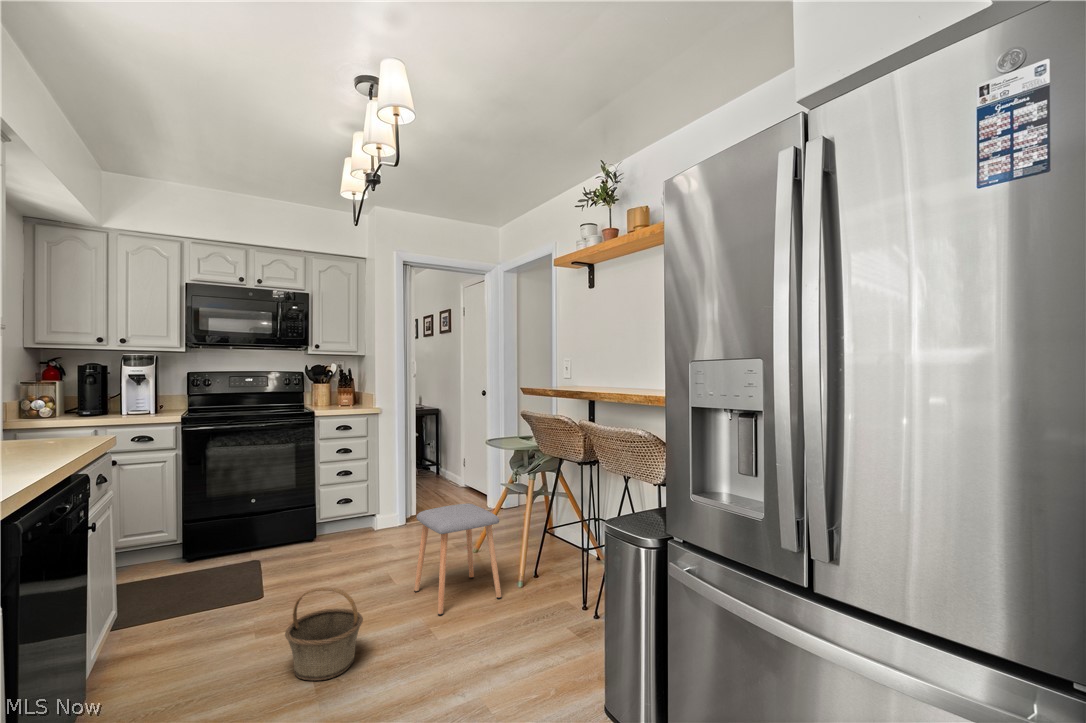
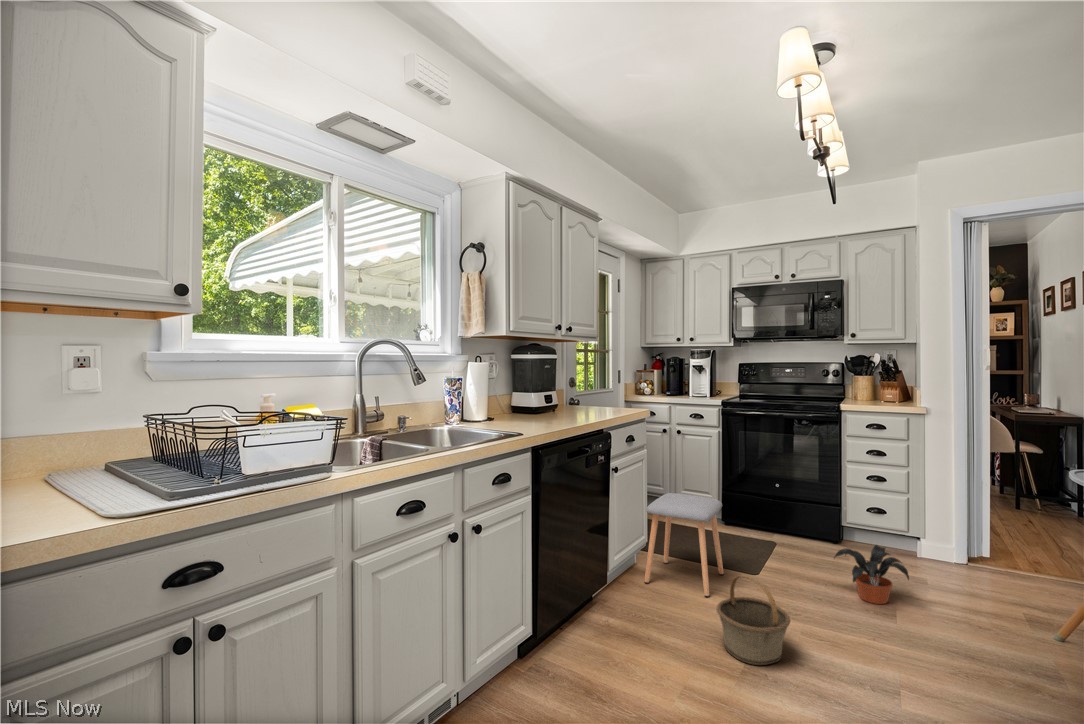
stool: present [414,503,501,615] -> present [644,493,724,597]
potted plant: none [345,527,405,579] -> present [834,545,909,604]

